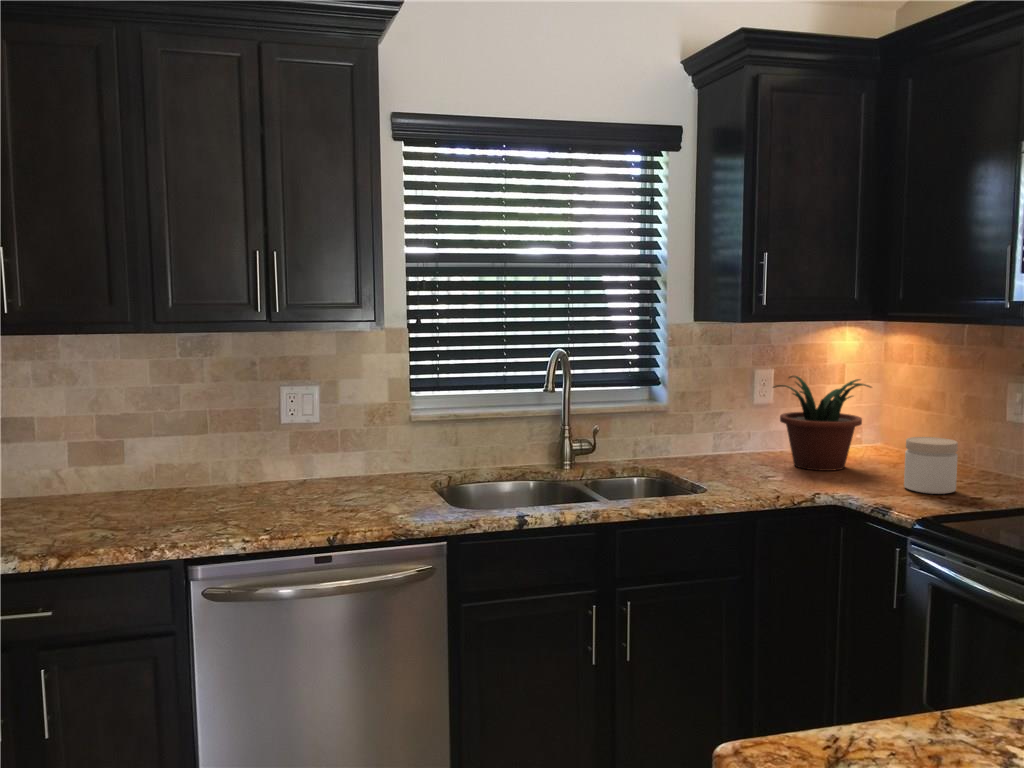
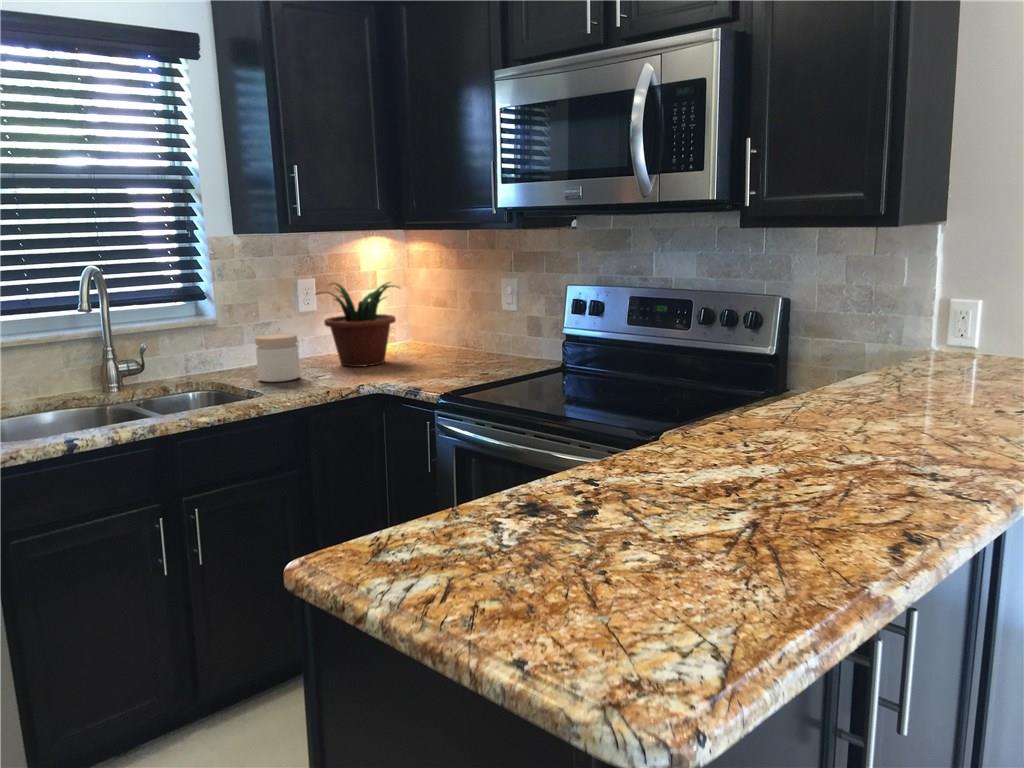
jar: present [904,437,958,494] -> present [255,333,300,382]

